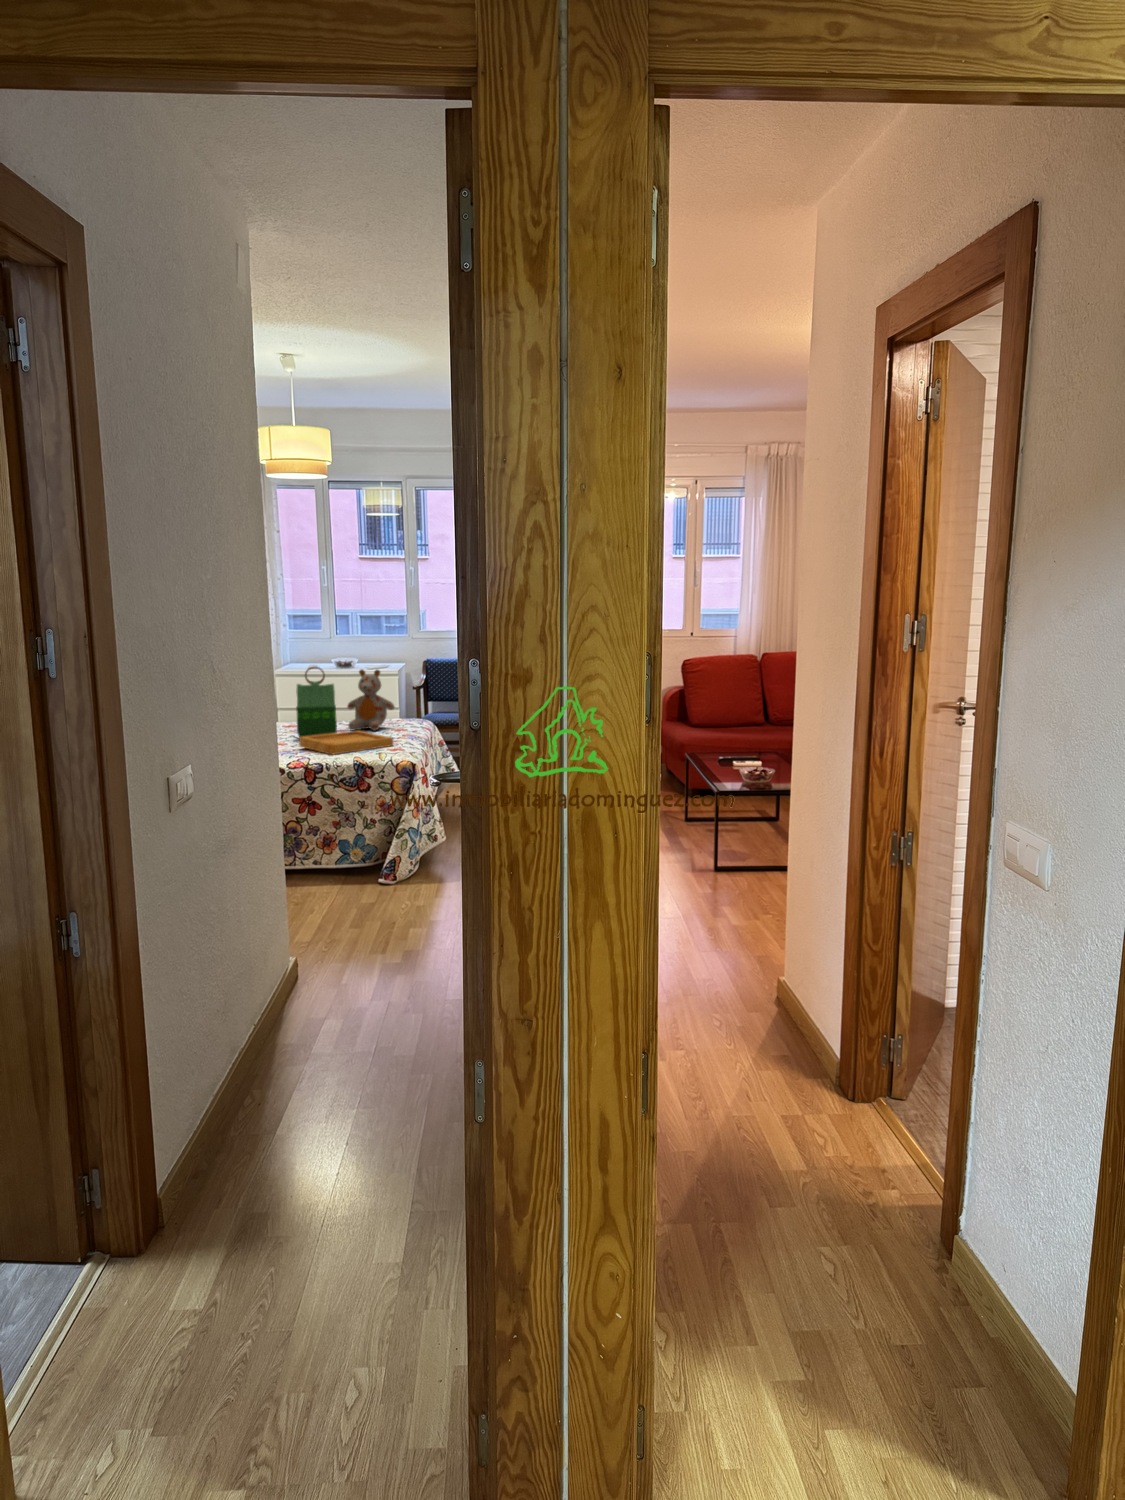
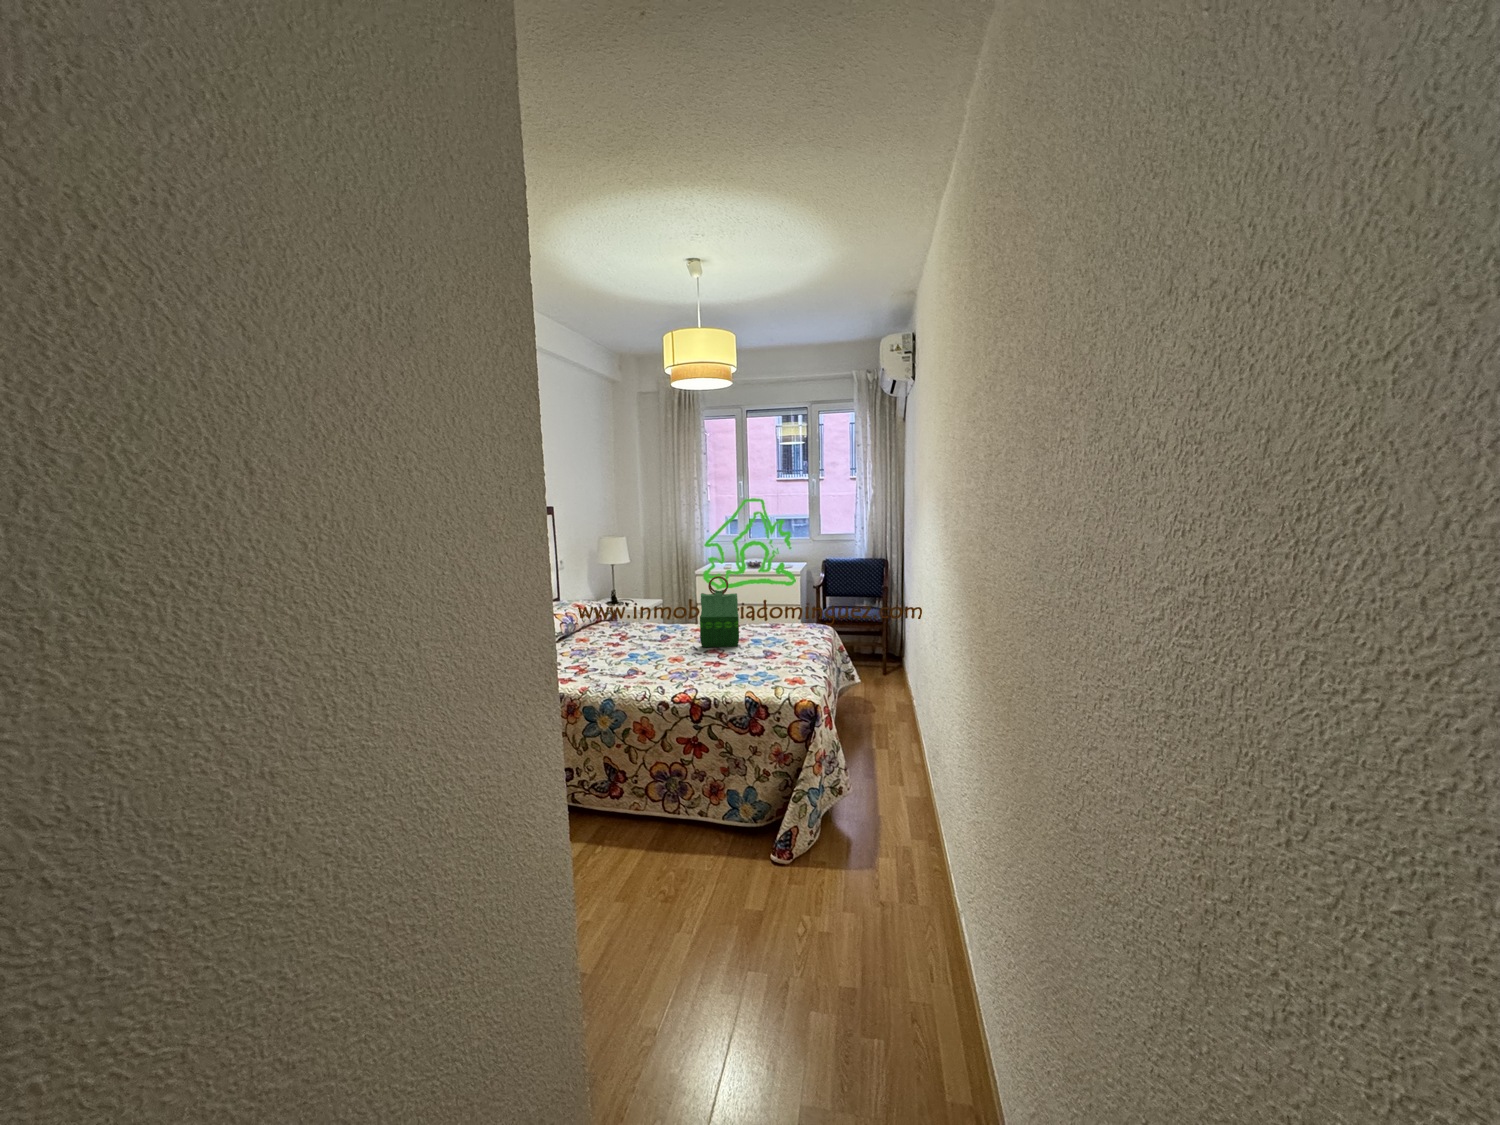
stuffed bear: present [347,670,394,731] -> none [751,577,797,640]
tray: present [299,731,393,755] -> none [694,647,794,687]

